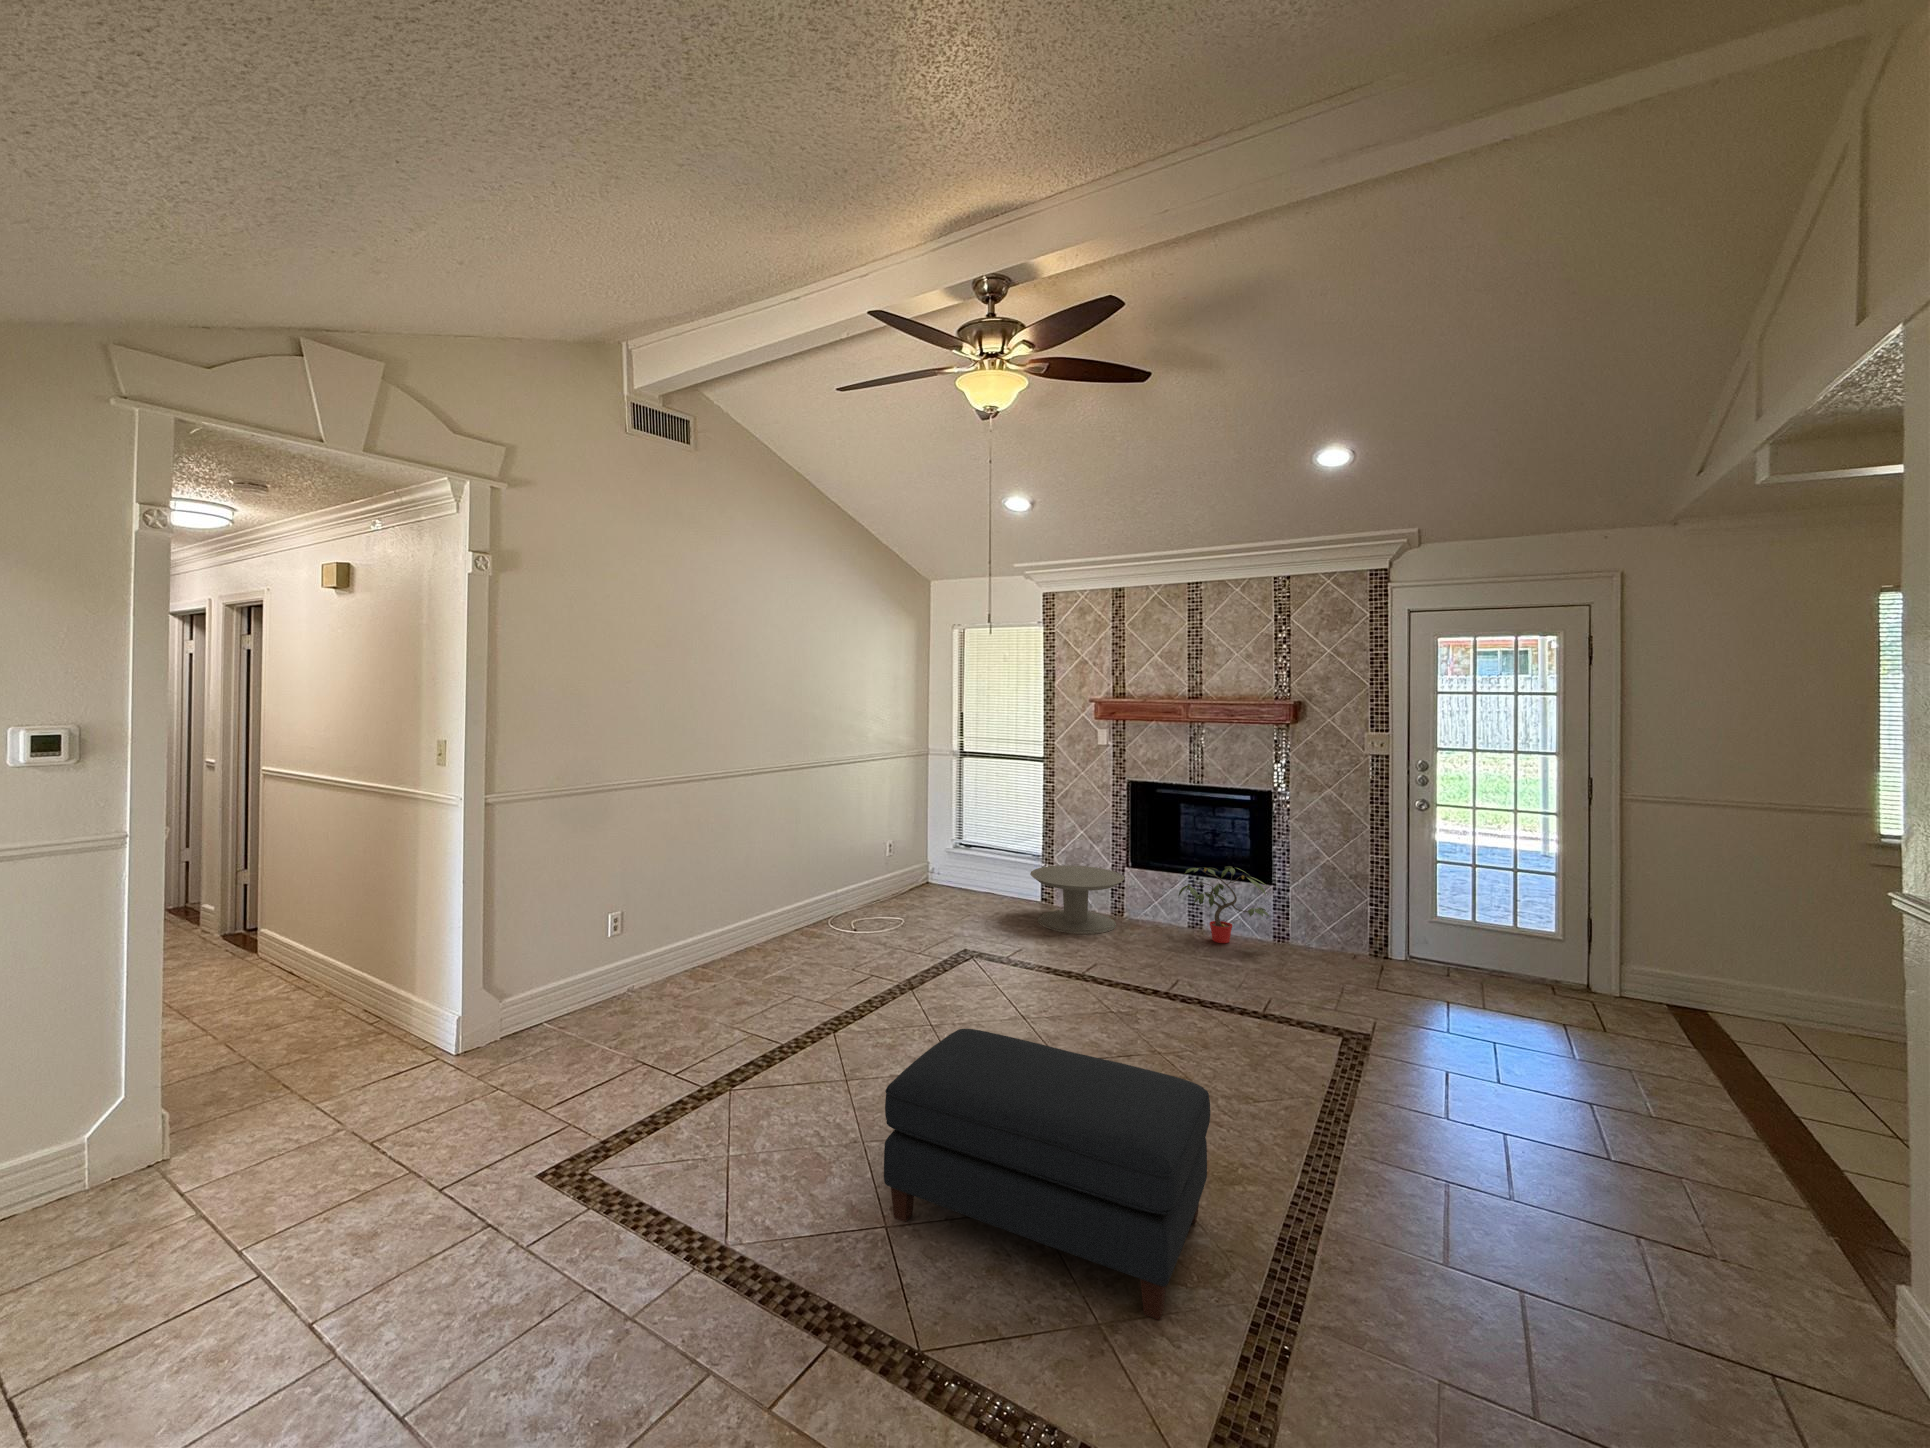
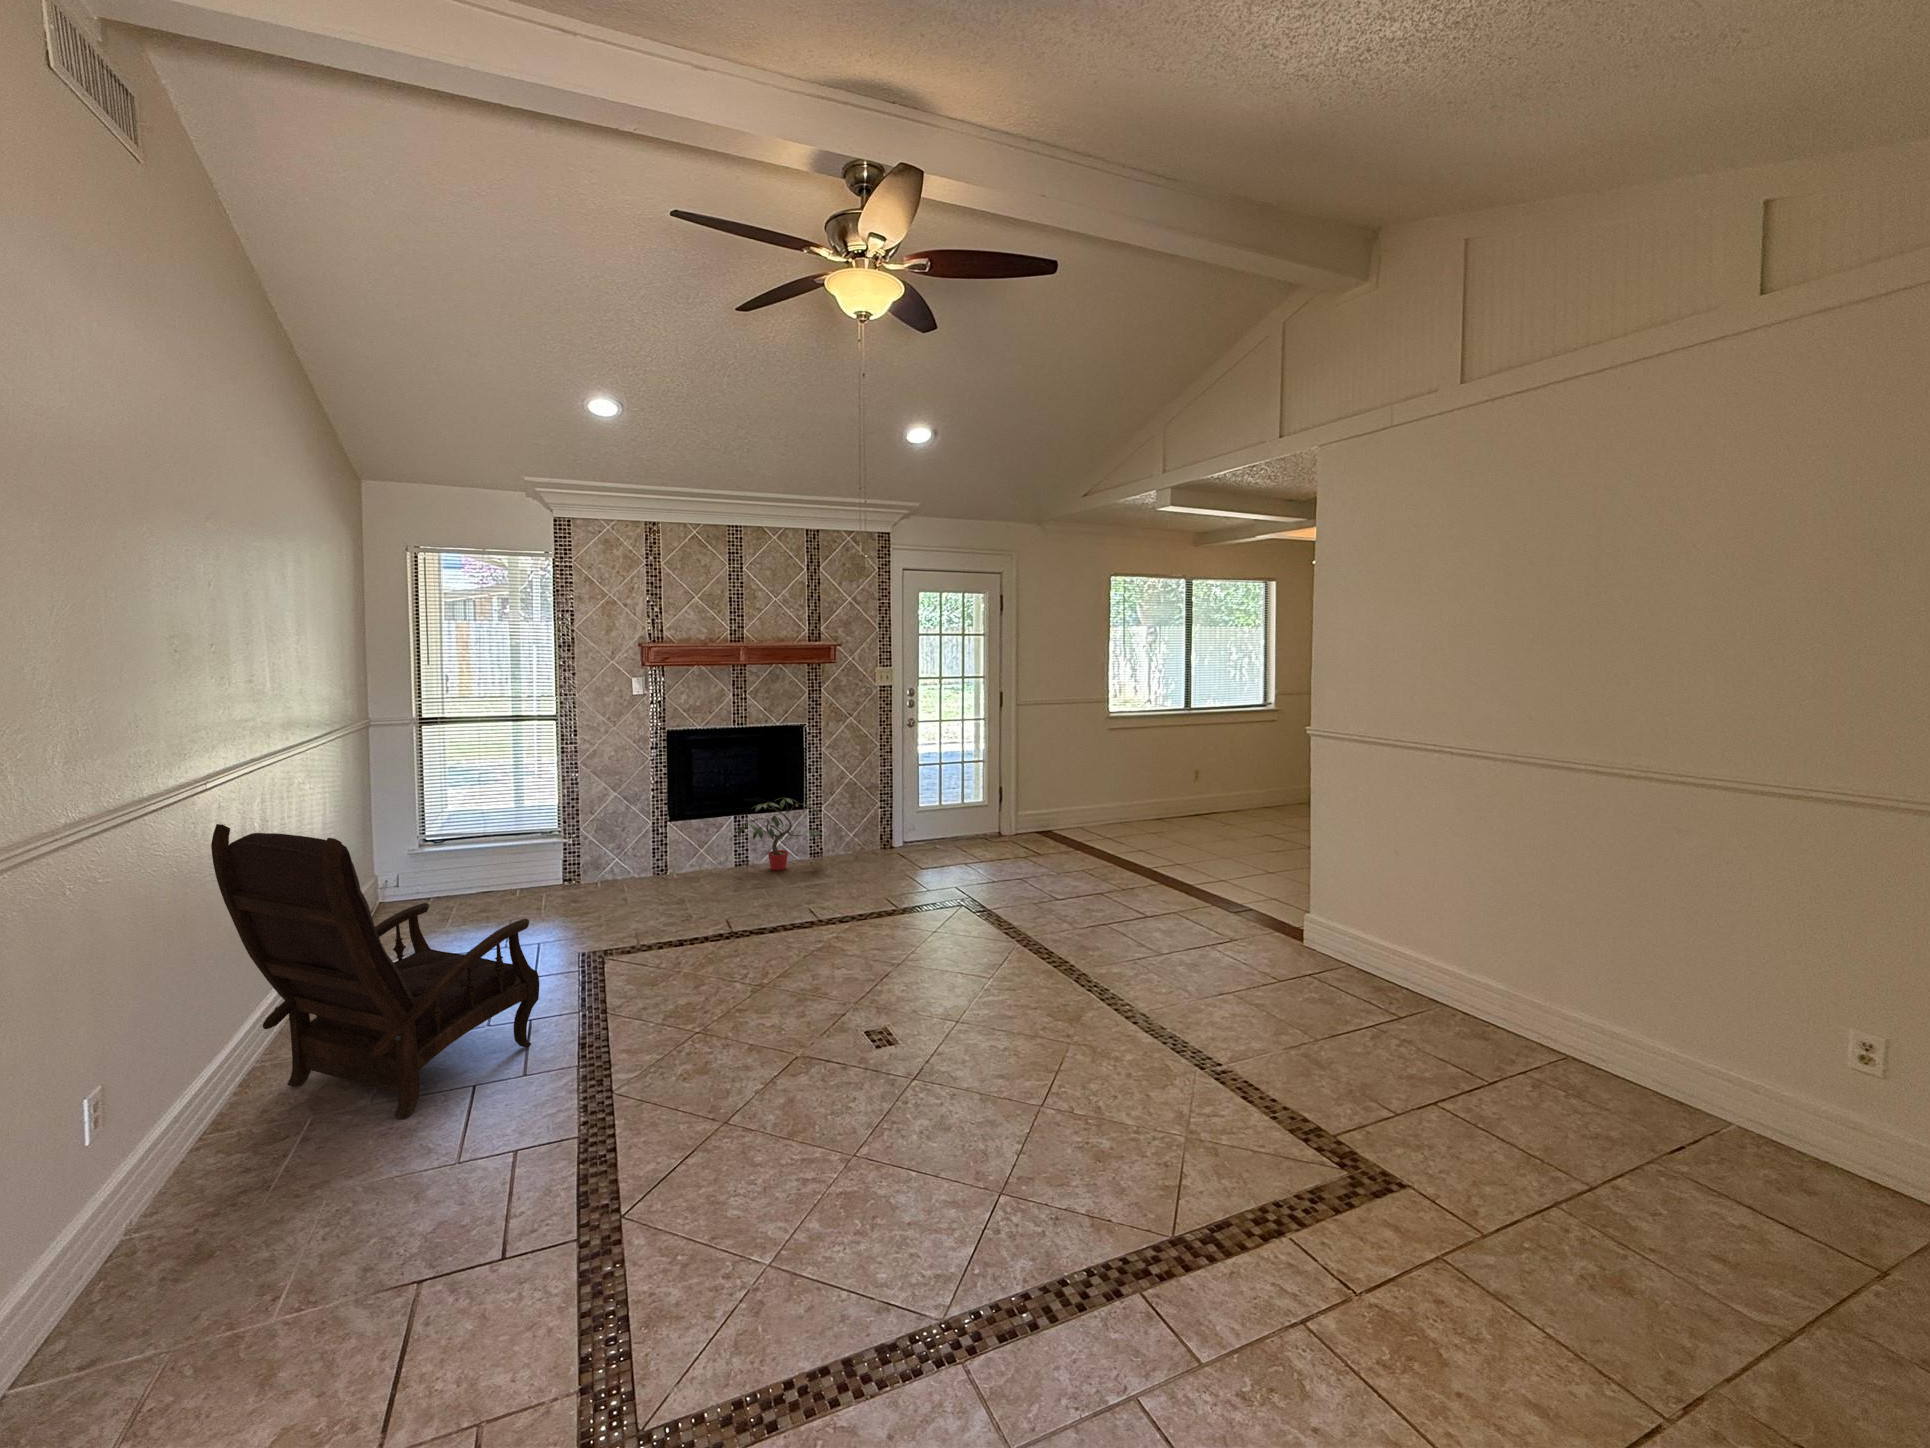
armchair: none [713,800,857,1001] -> present [211,824,539,1118]
side table: present [1030,865,1124,934] -> none [581,827,690,904]
ottoman: present [884,1029,1210,1320] -> none [904,941,1207,1182]

